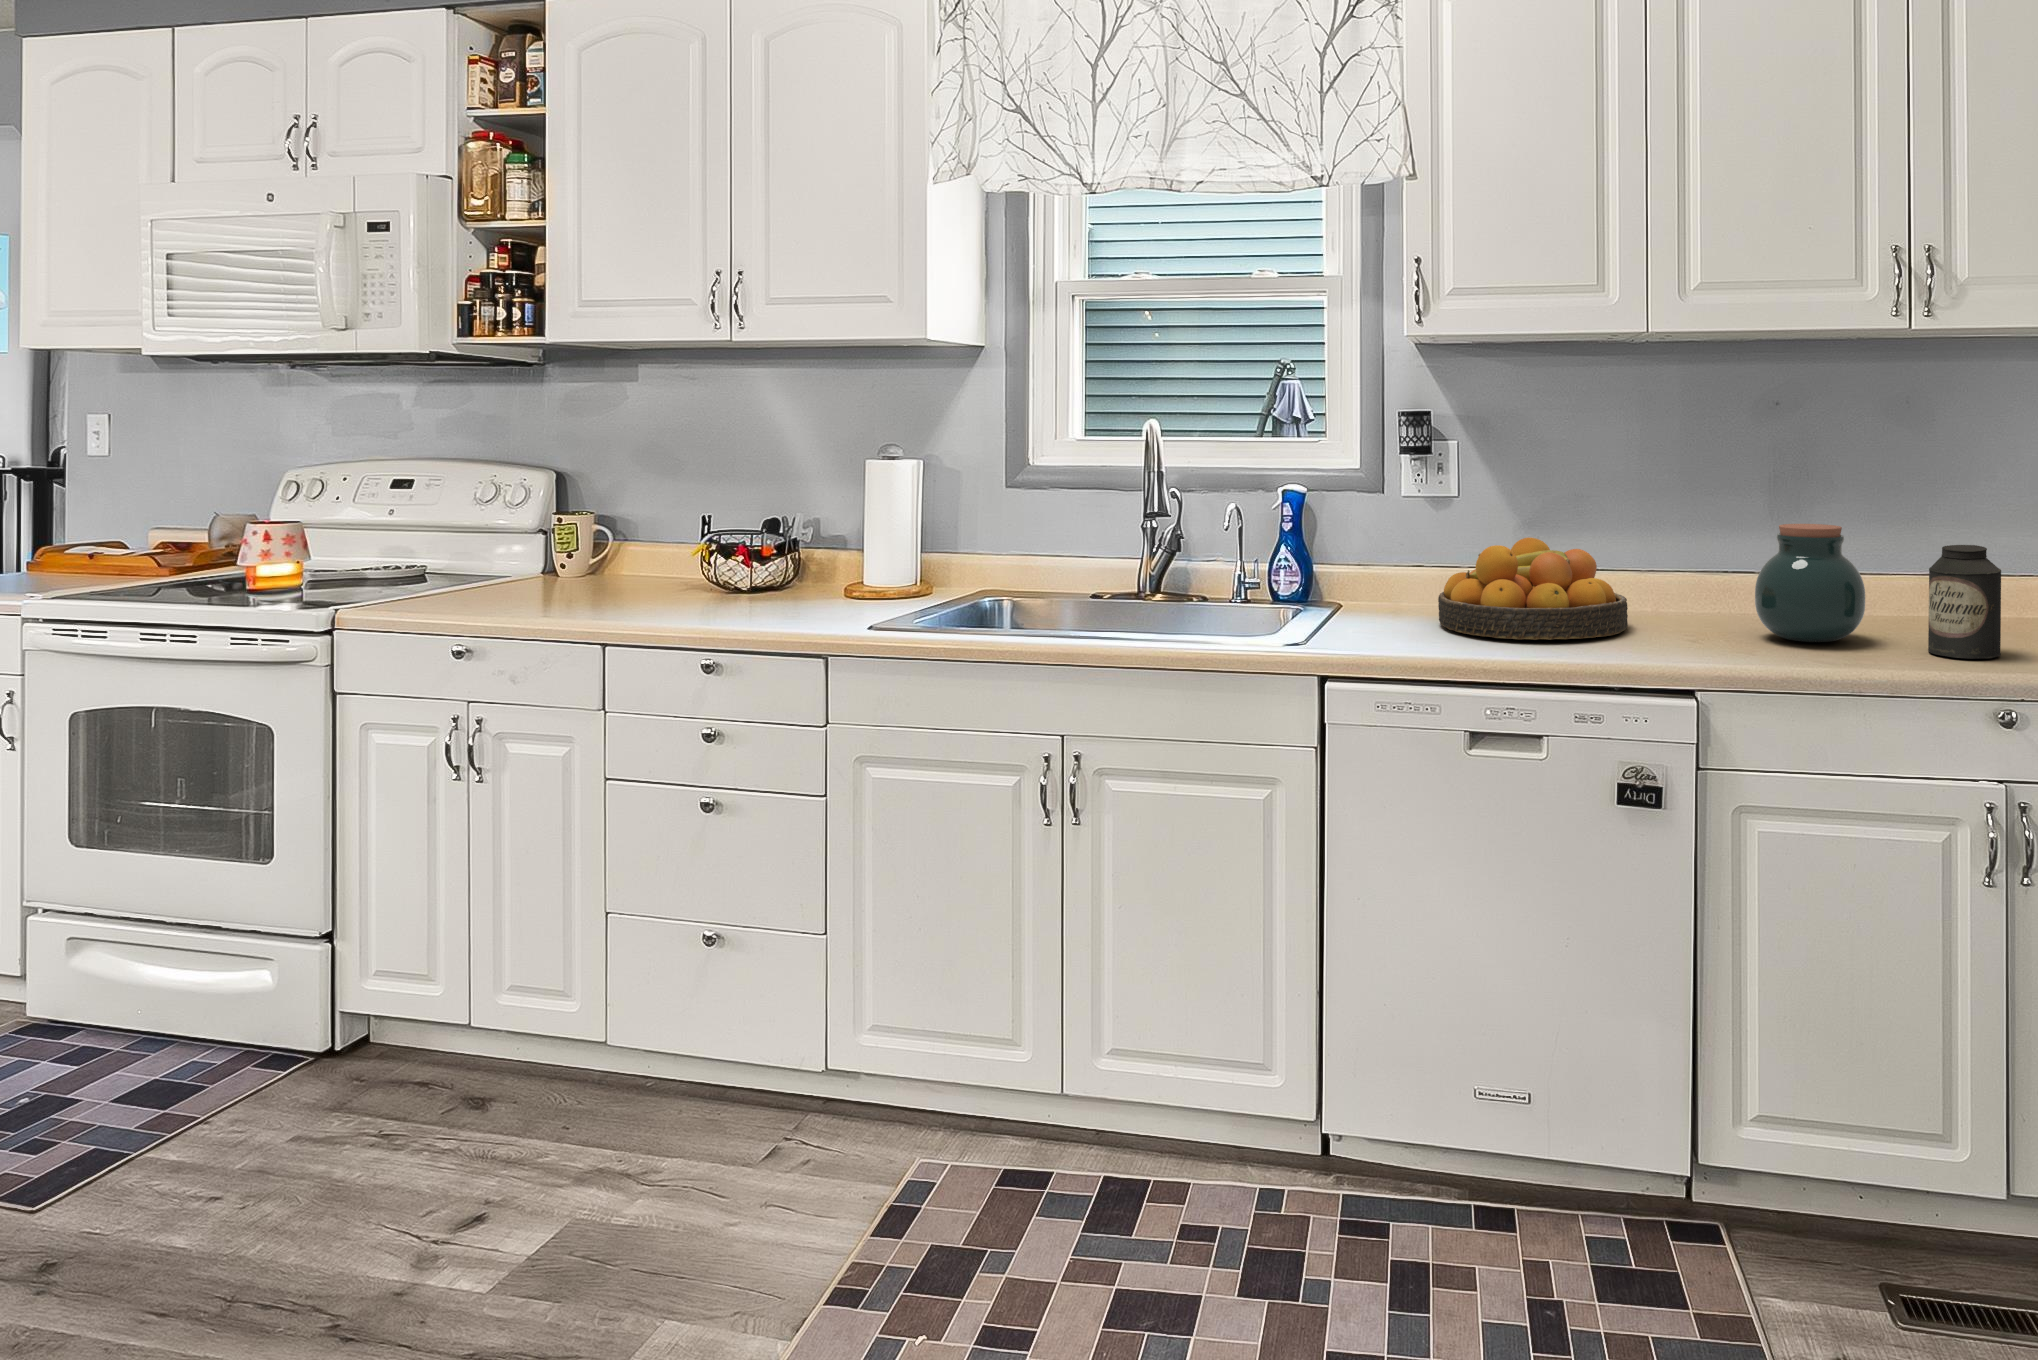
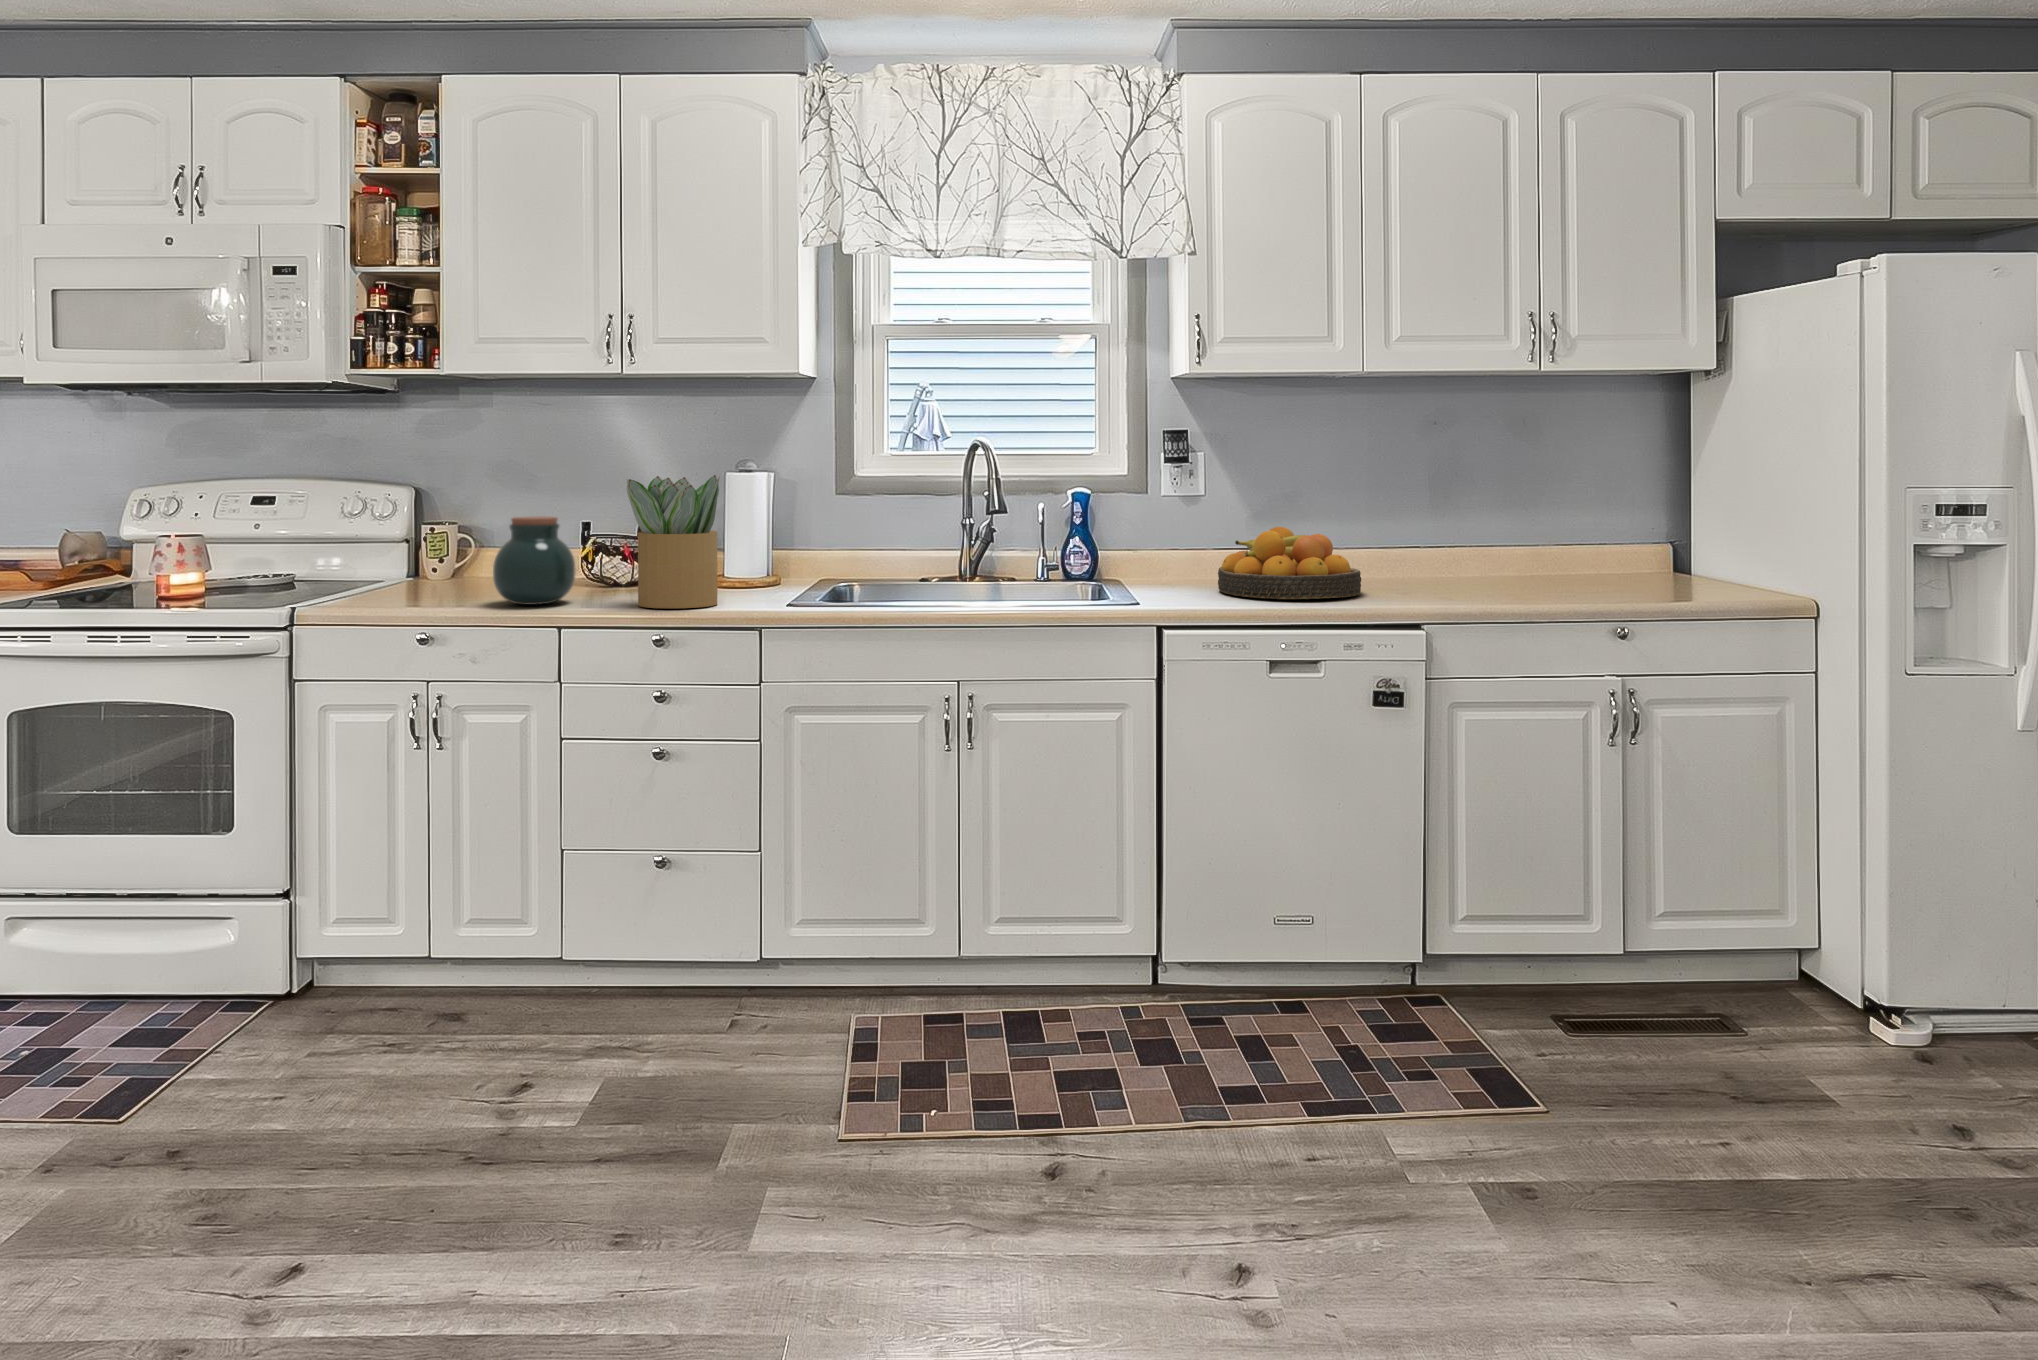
potted plant: none [690,465,816,628] -> present [627,475,719,608]
jar: present [1755,524,1865,642] -> present [493,516,575,605]
canister: present [1928,545,2001,659] -> none [1577,523,1628,602]

